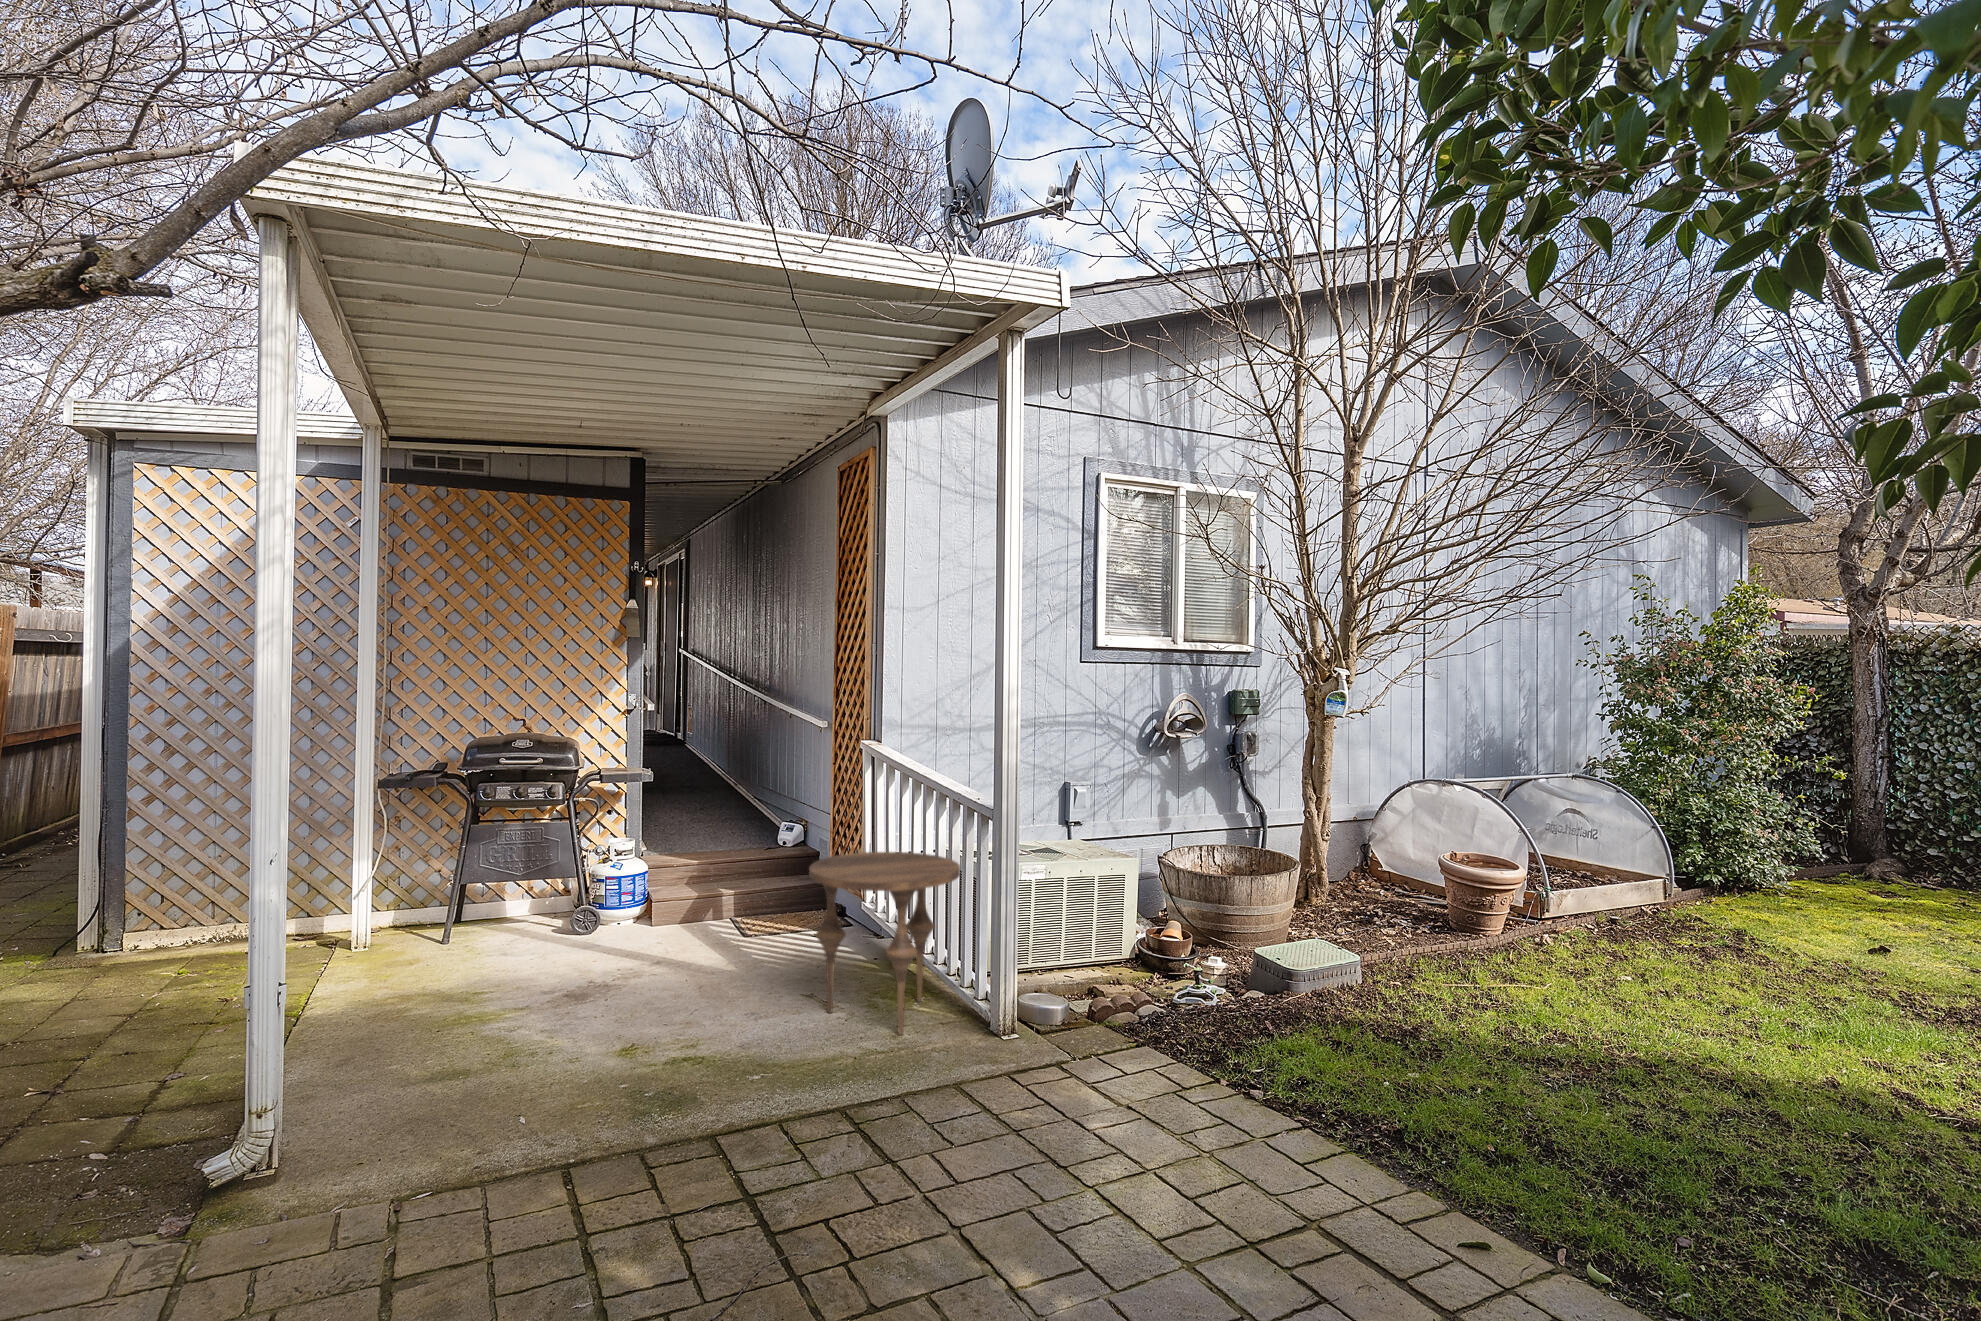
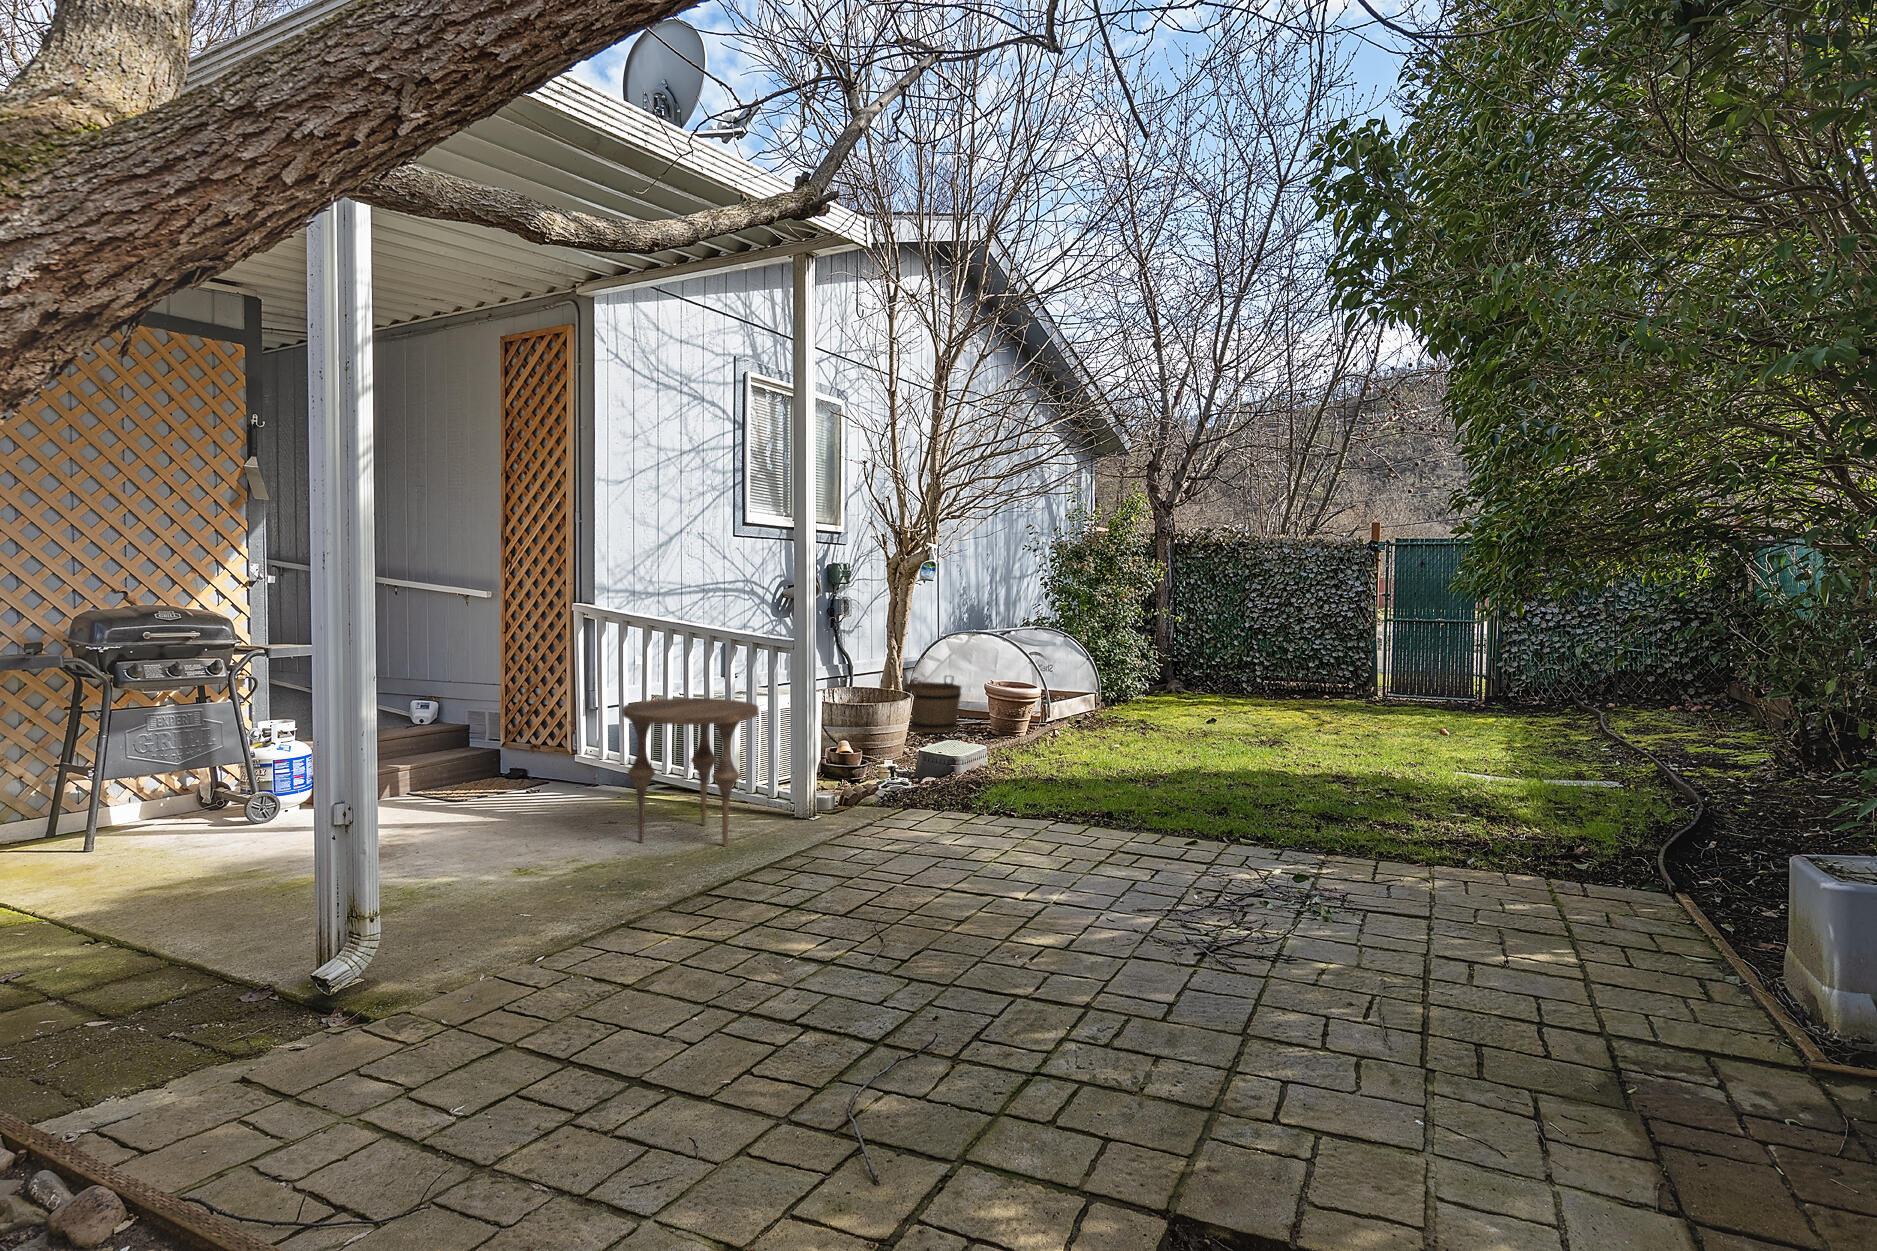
bucket: none [1336,834,1415,912] -> present [904,676,961,733]

